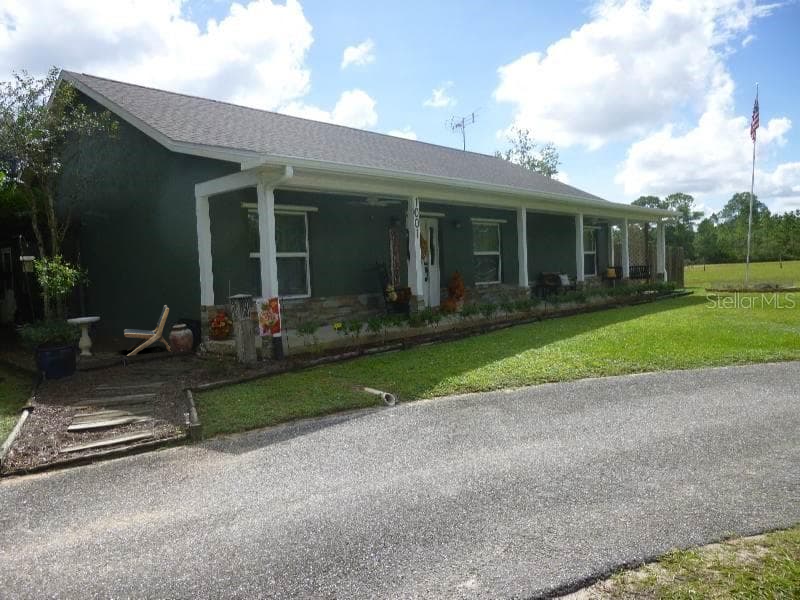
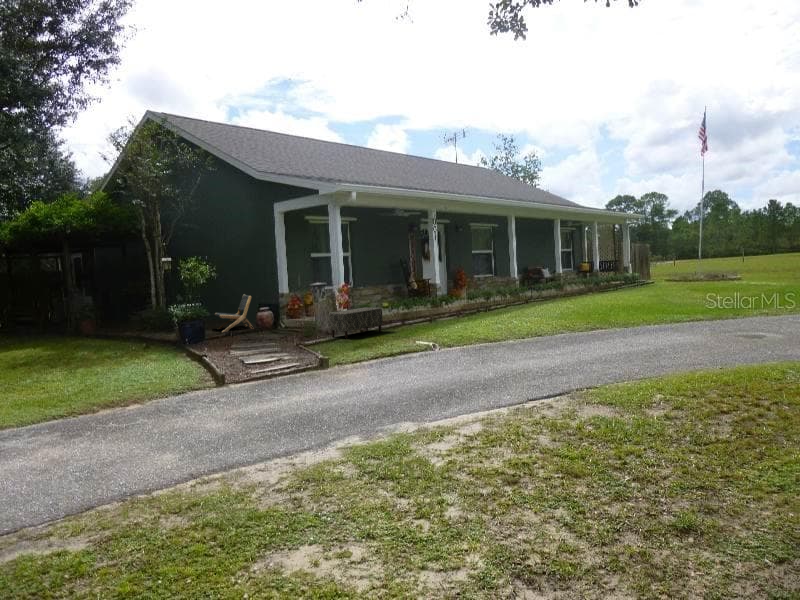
bench: none [250,328,330,376] -> present [329,307,383,339]

